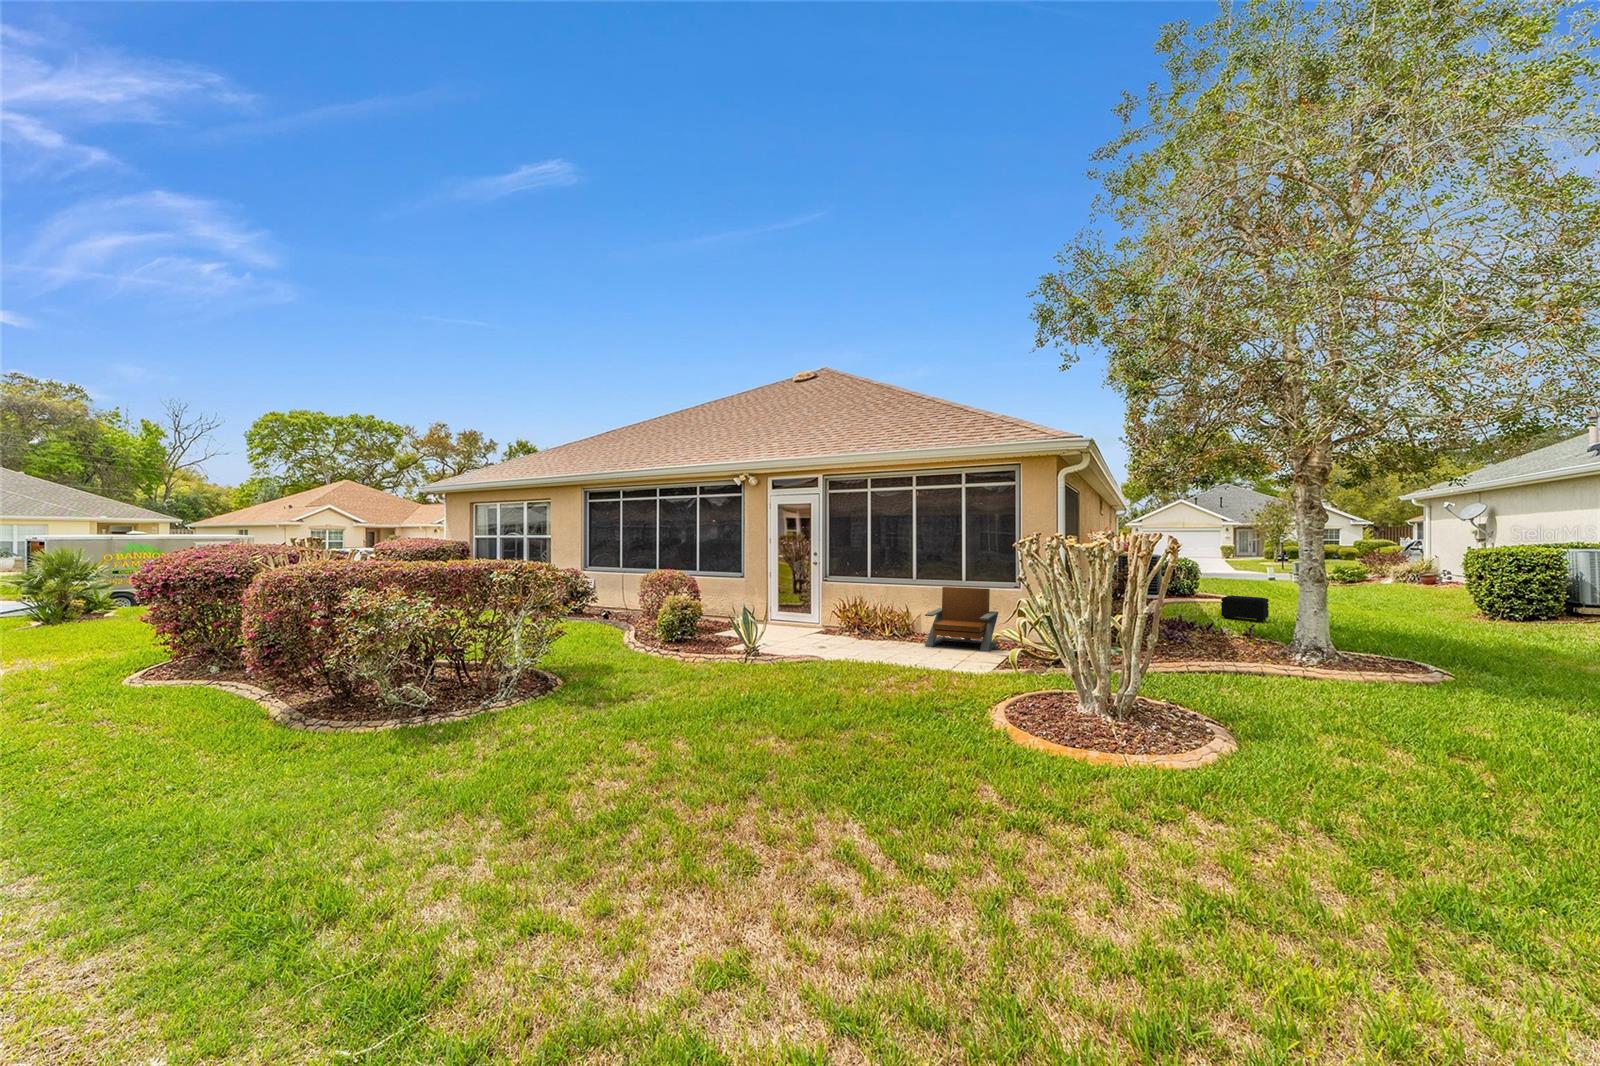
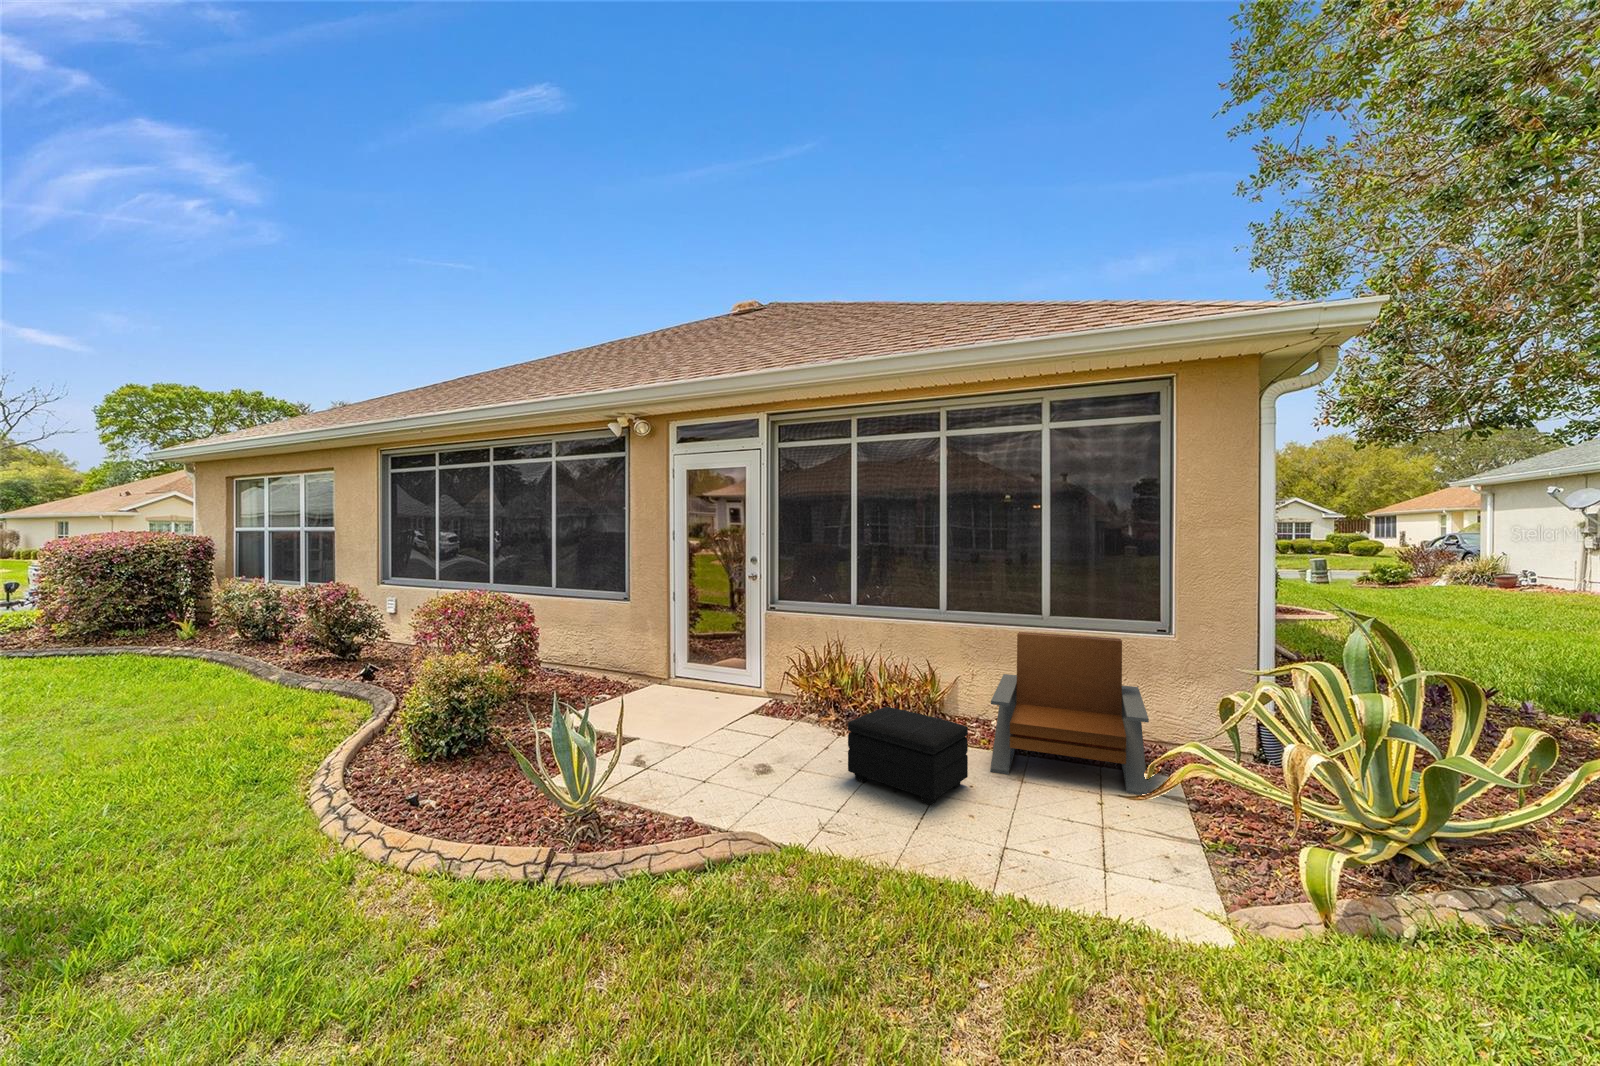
footstool: present [1221,596,1269,622] -> present [848,707,968,806]

